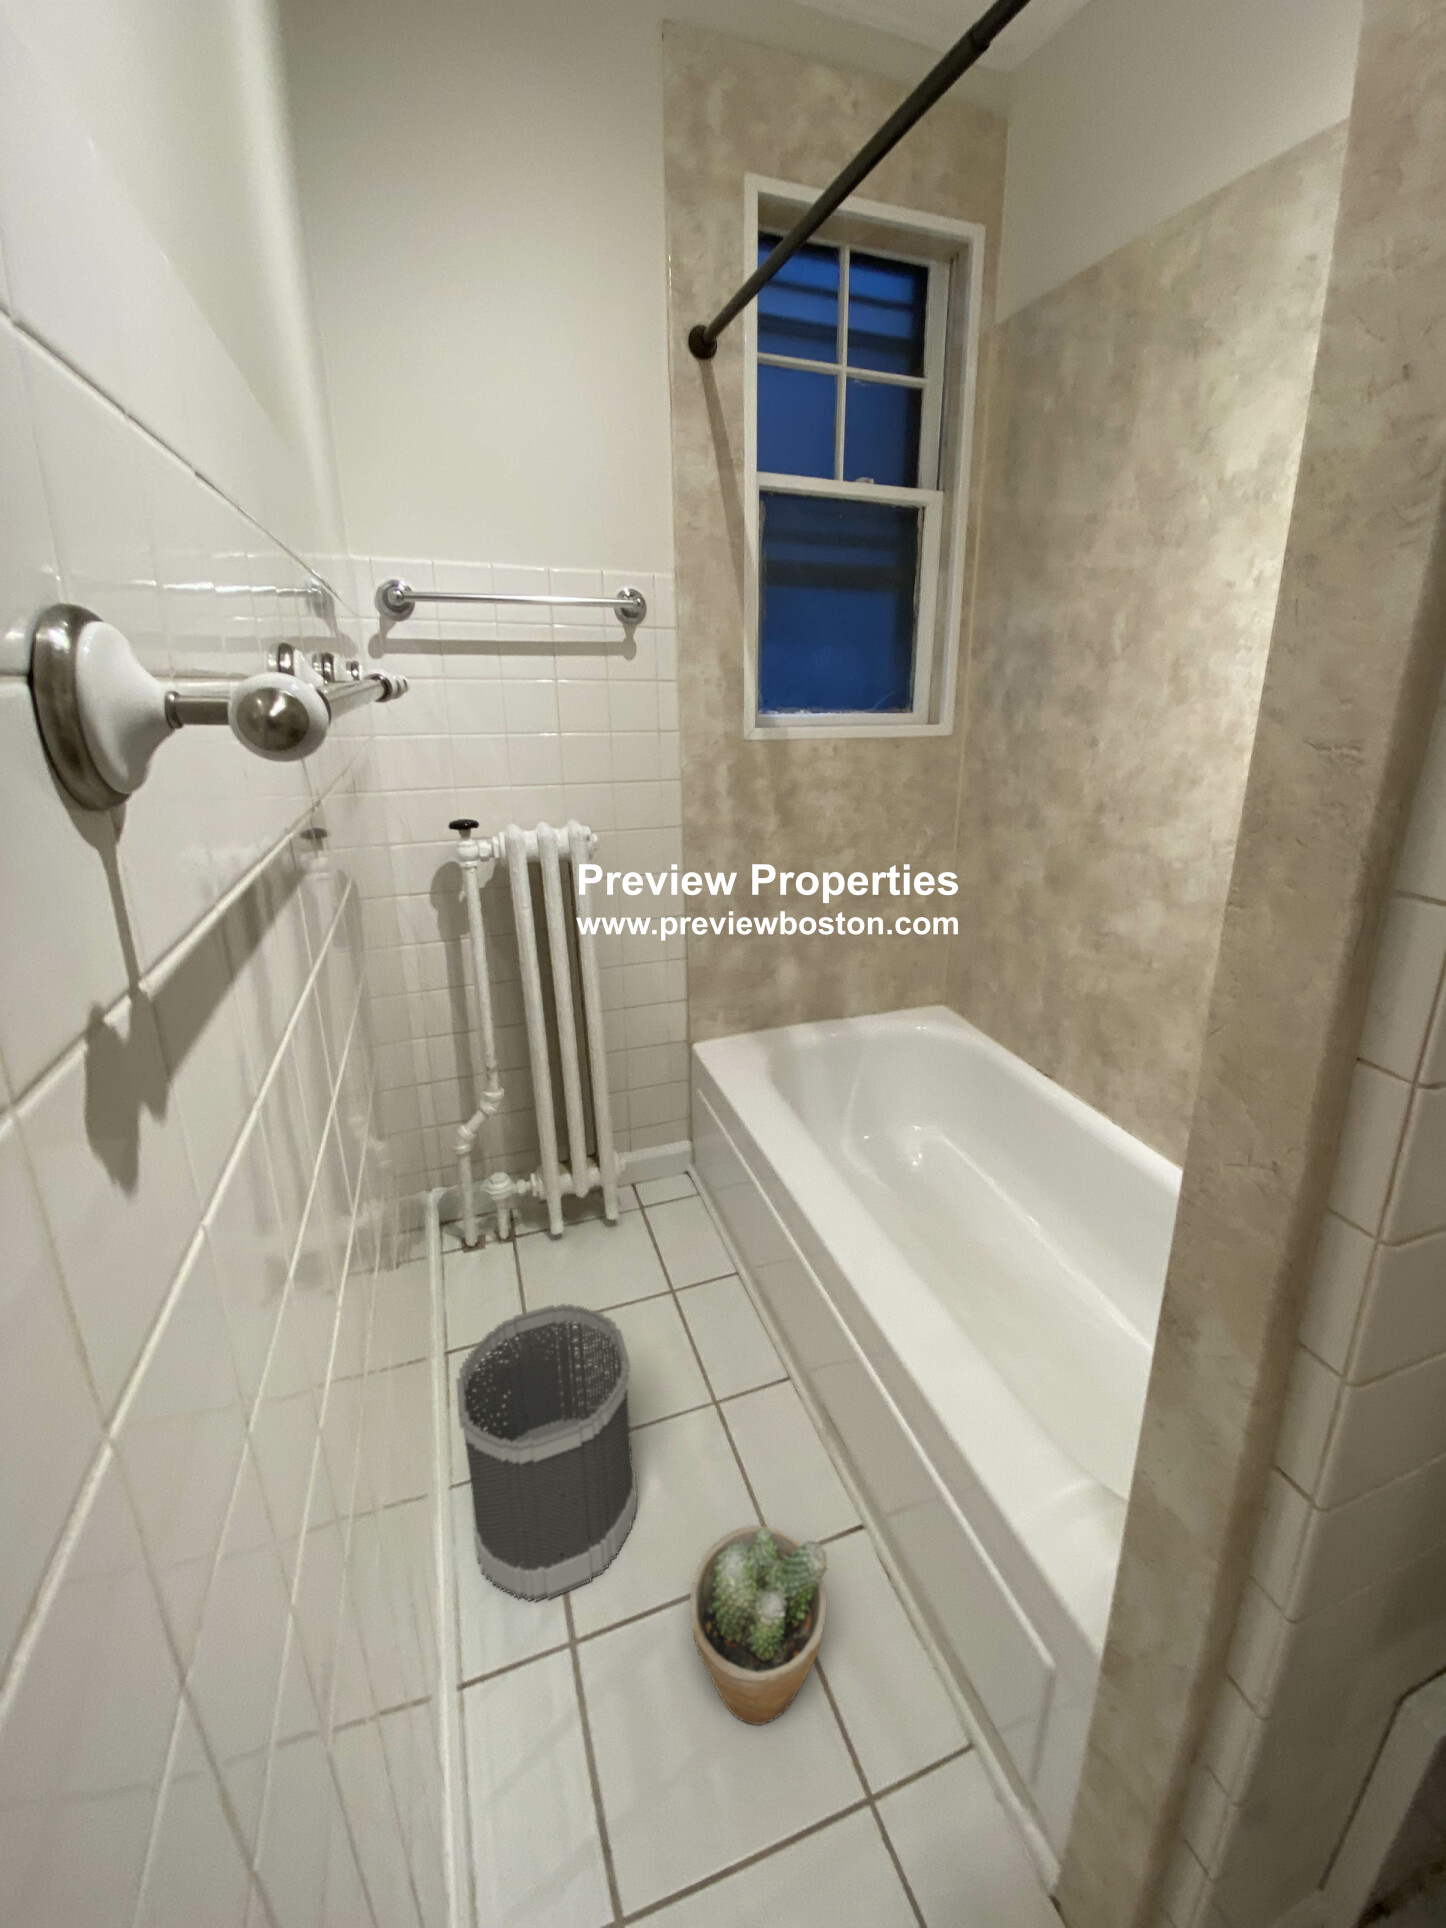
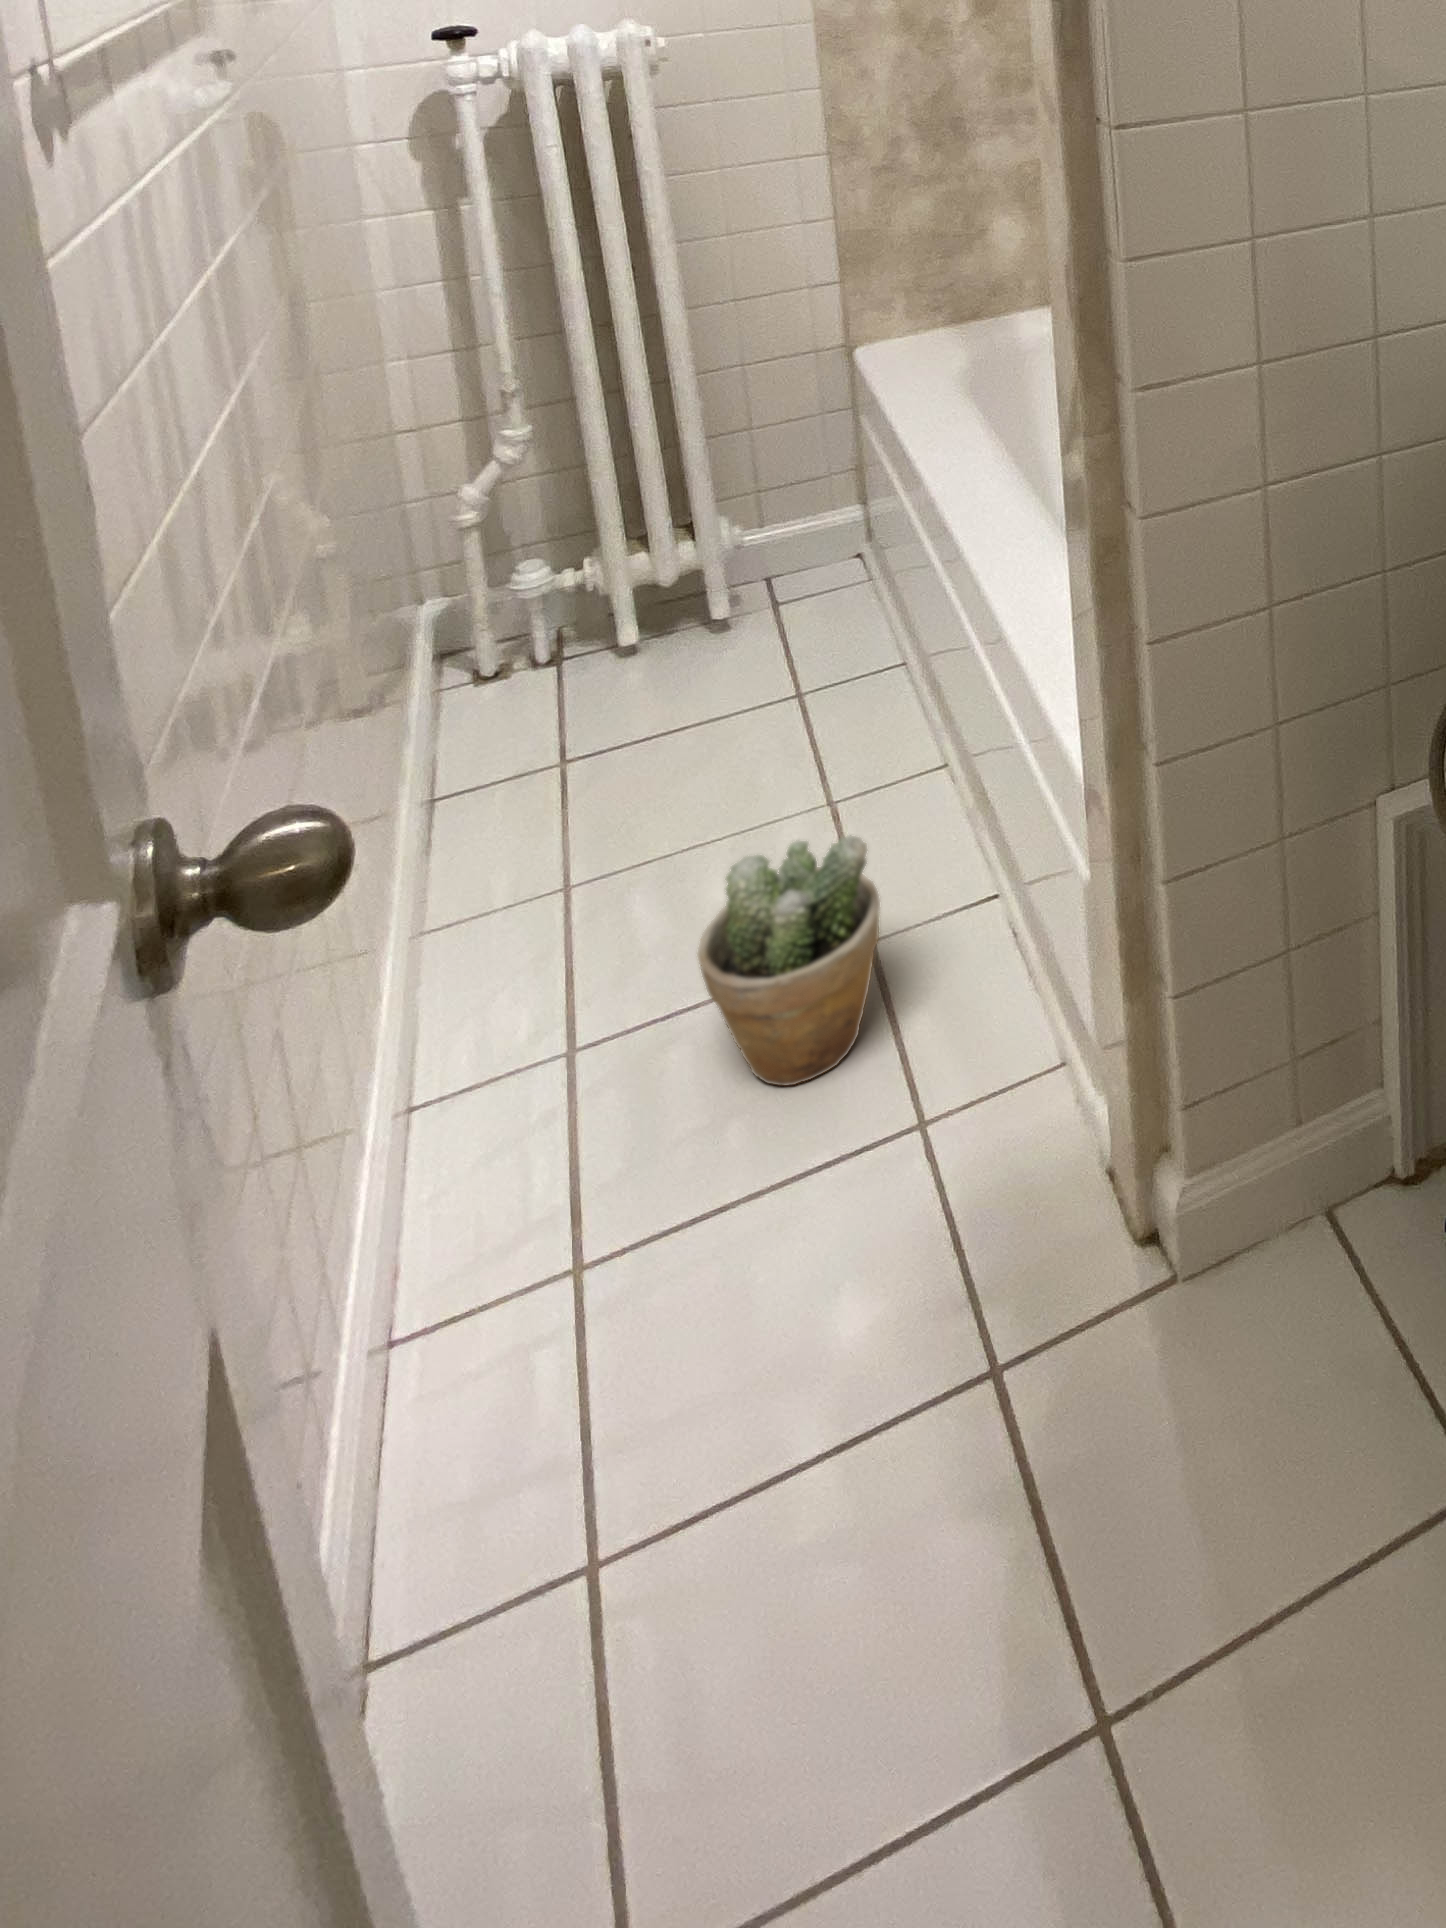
wastebasket: present [456,1304,637,1602] -> none [404,655,684,1026]

